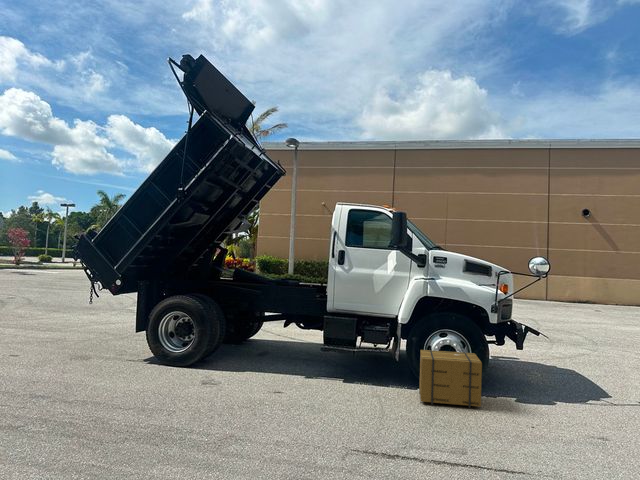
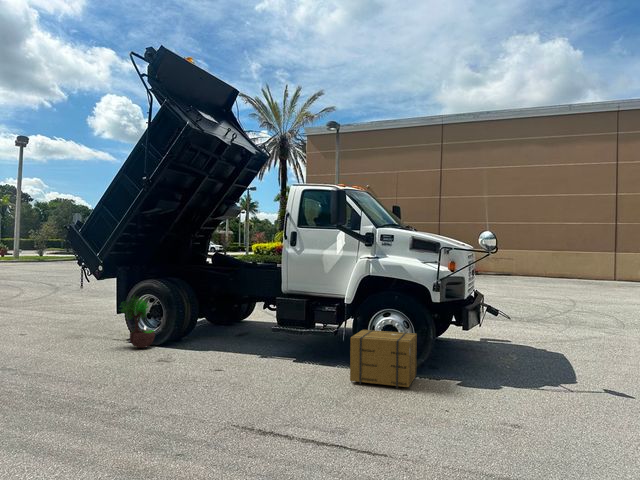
potted tree: none [149,311,185,370] -> present [122,299,155,348]

